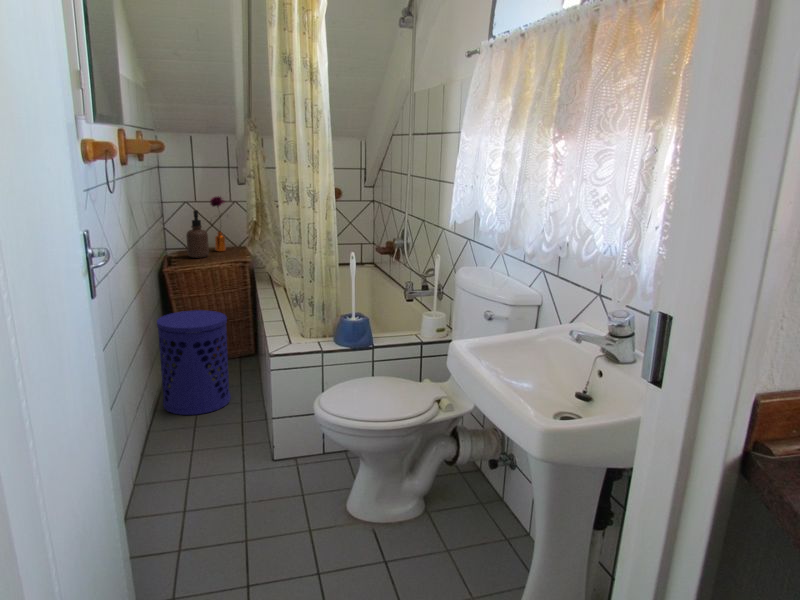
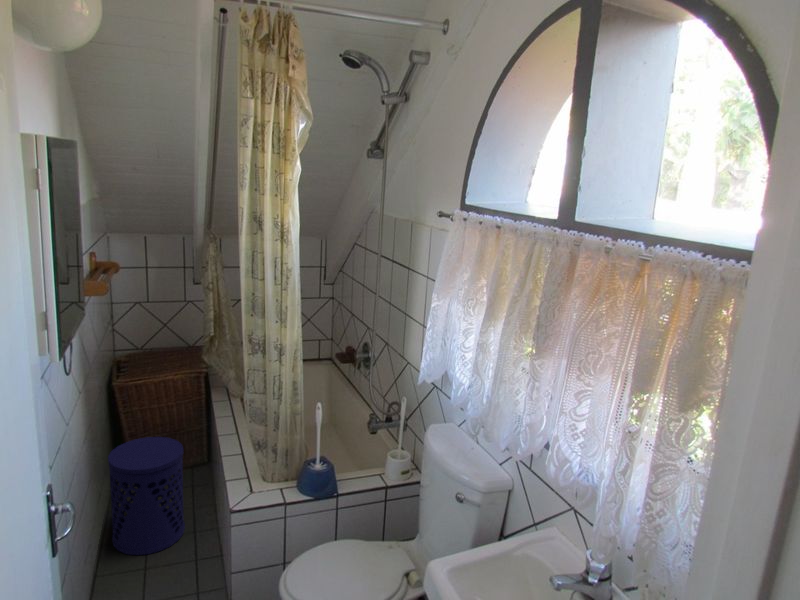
flower: present [210,196,226,251] -> none [164,300,183,355]
soap dispenser: present [186,210,209,258] -> none [139,319,163,368]

